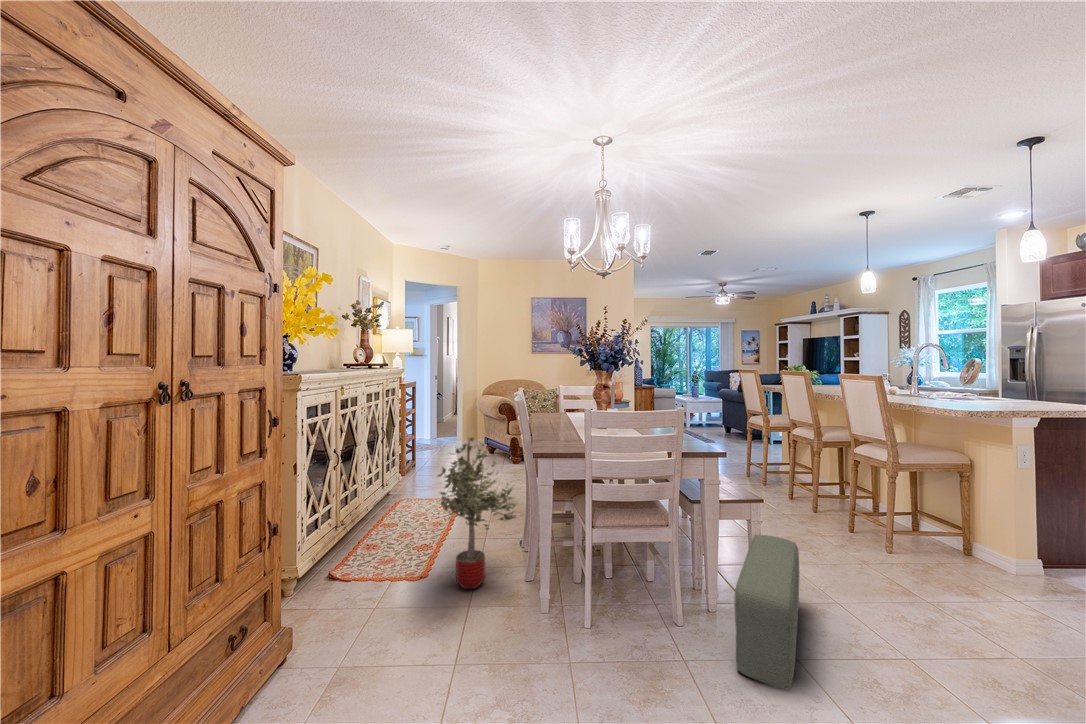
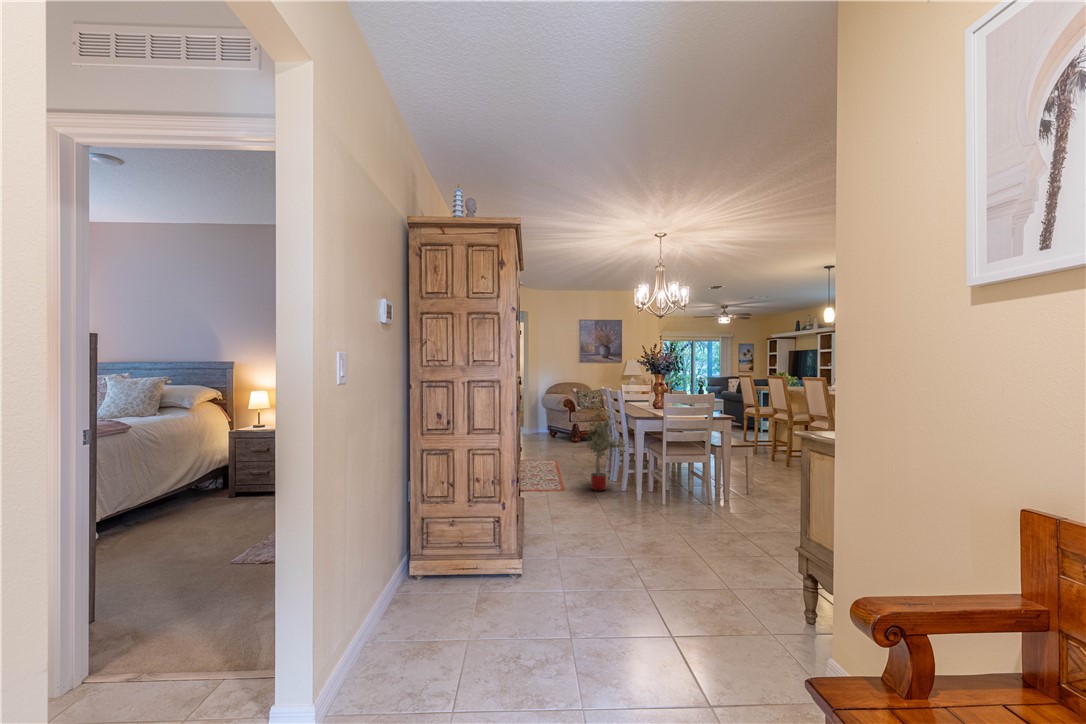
pouf: present [734,535,799,690] -> none [741,460,772,513]

